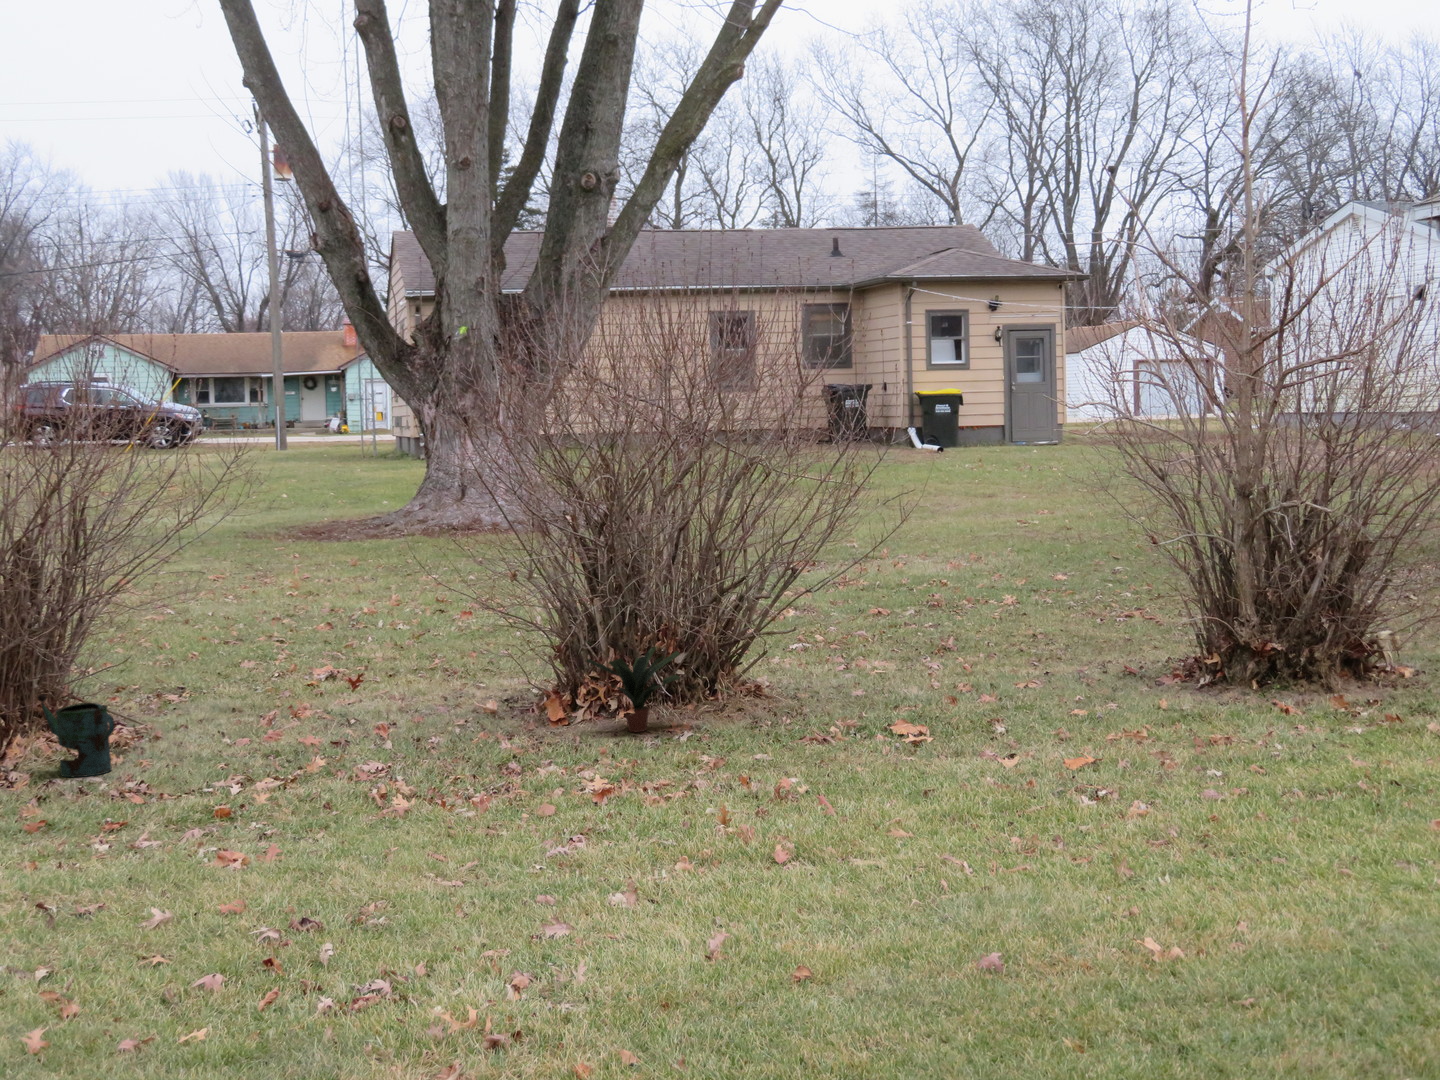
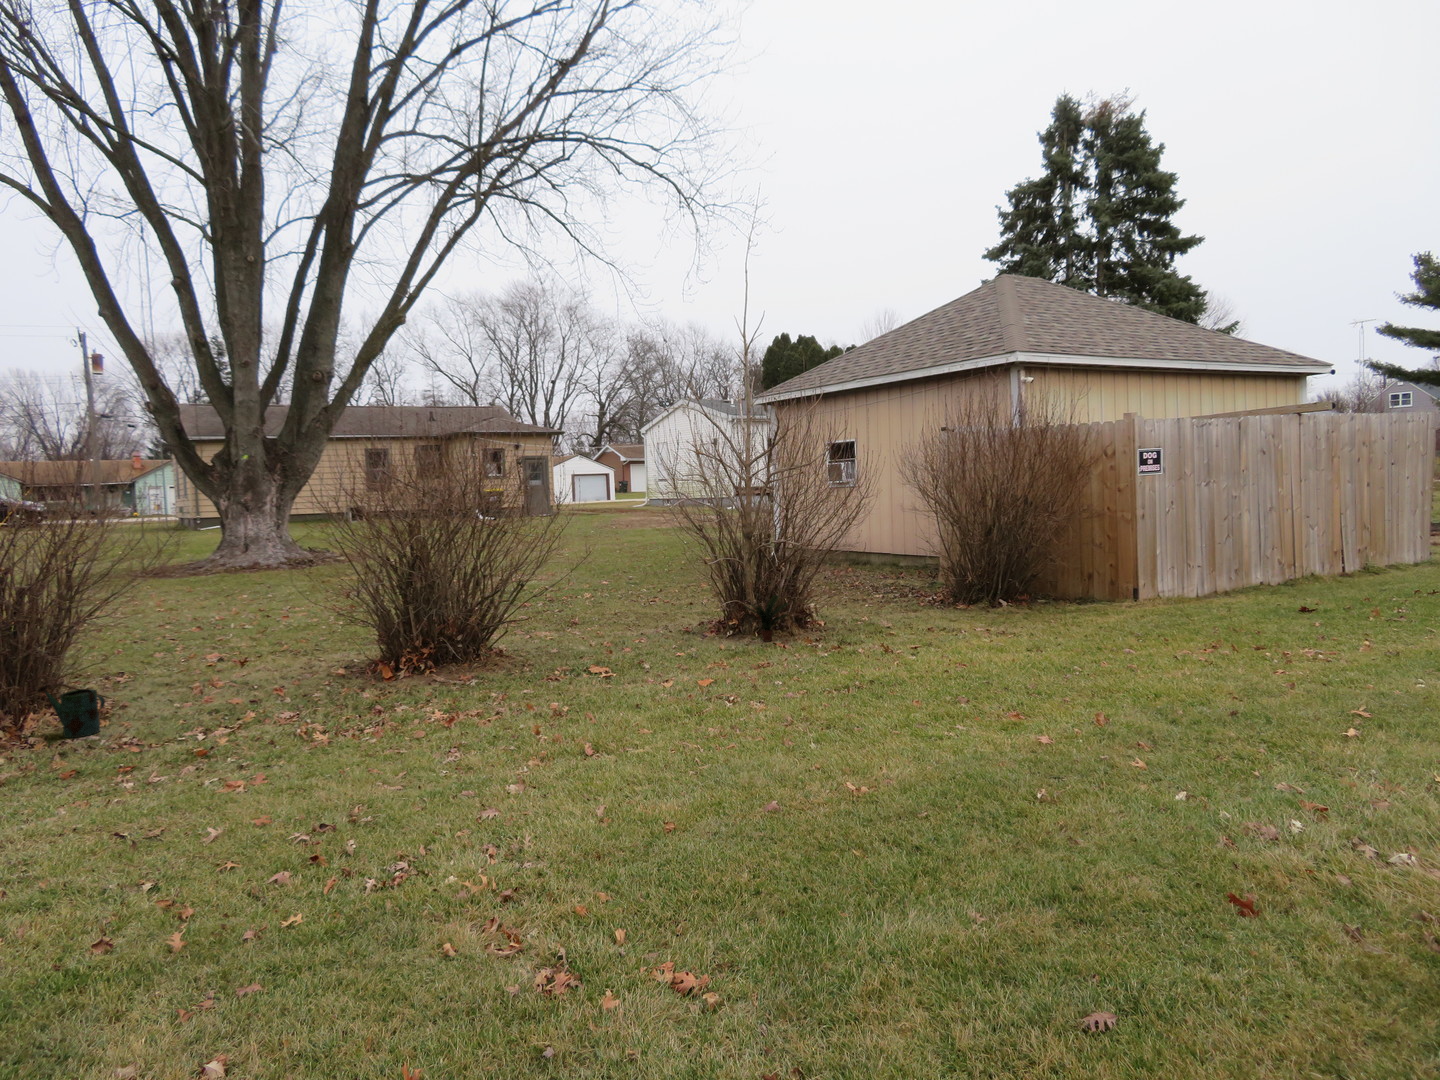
potted plant: present [586,647,680,732] -> present [744,595,788,642]

